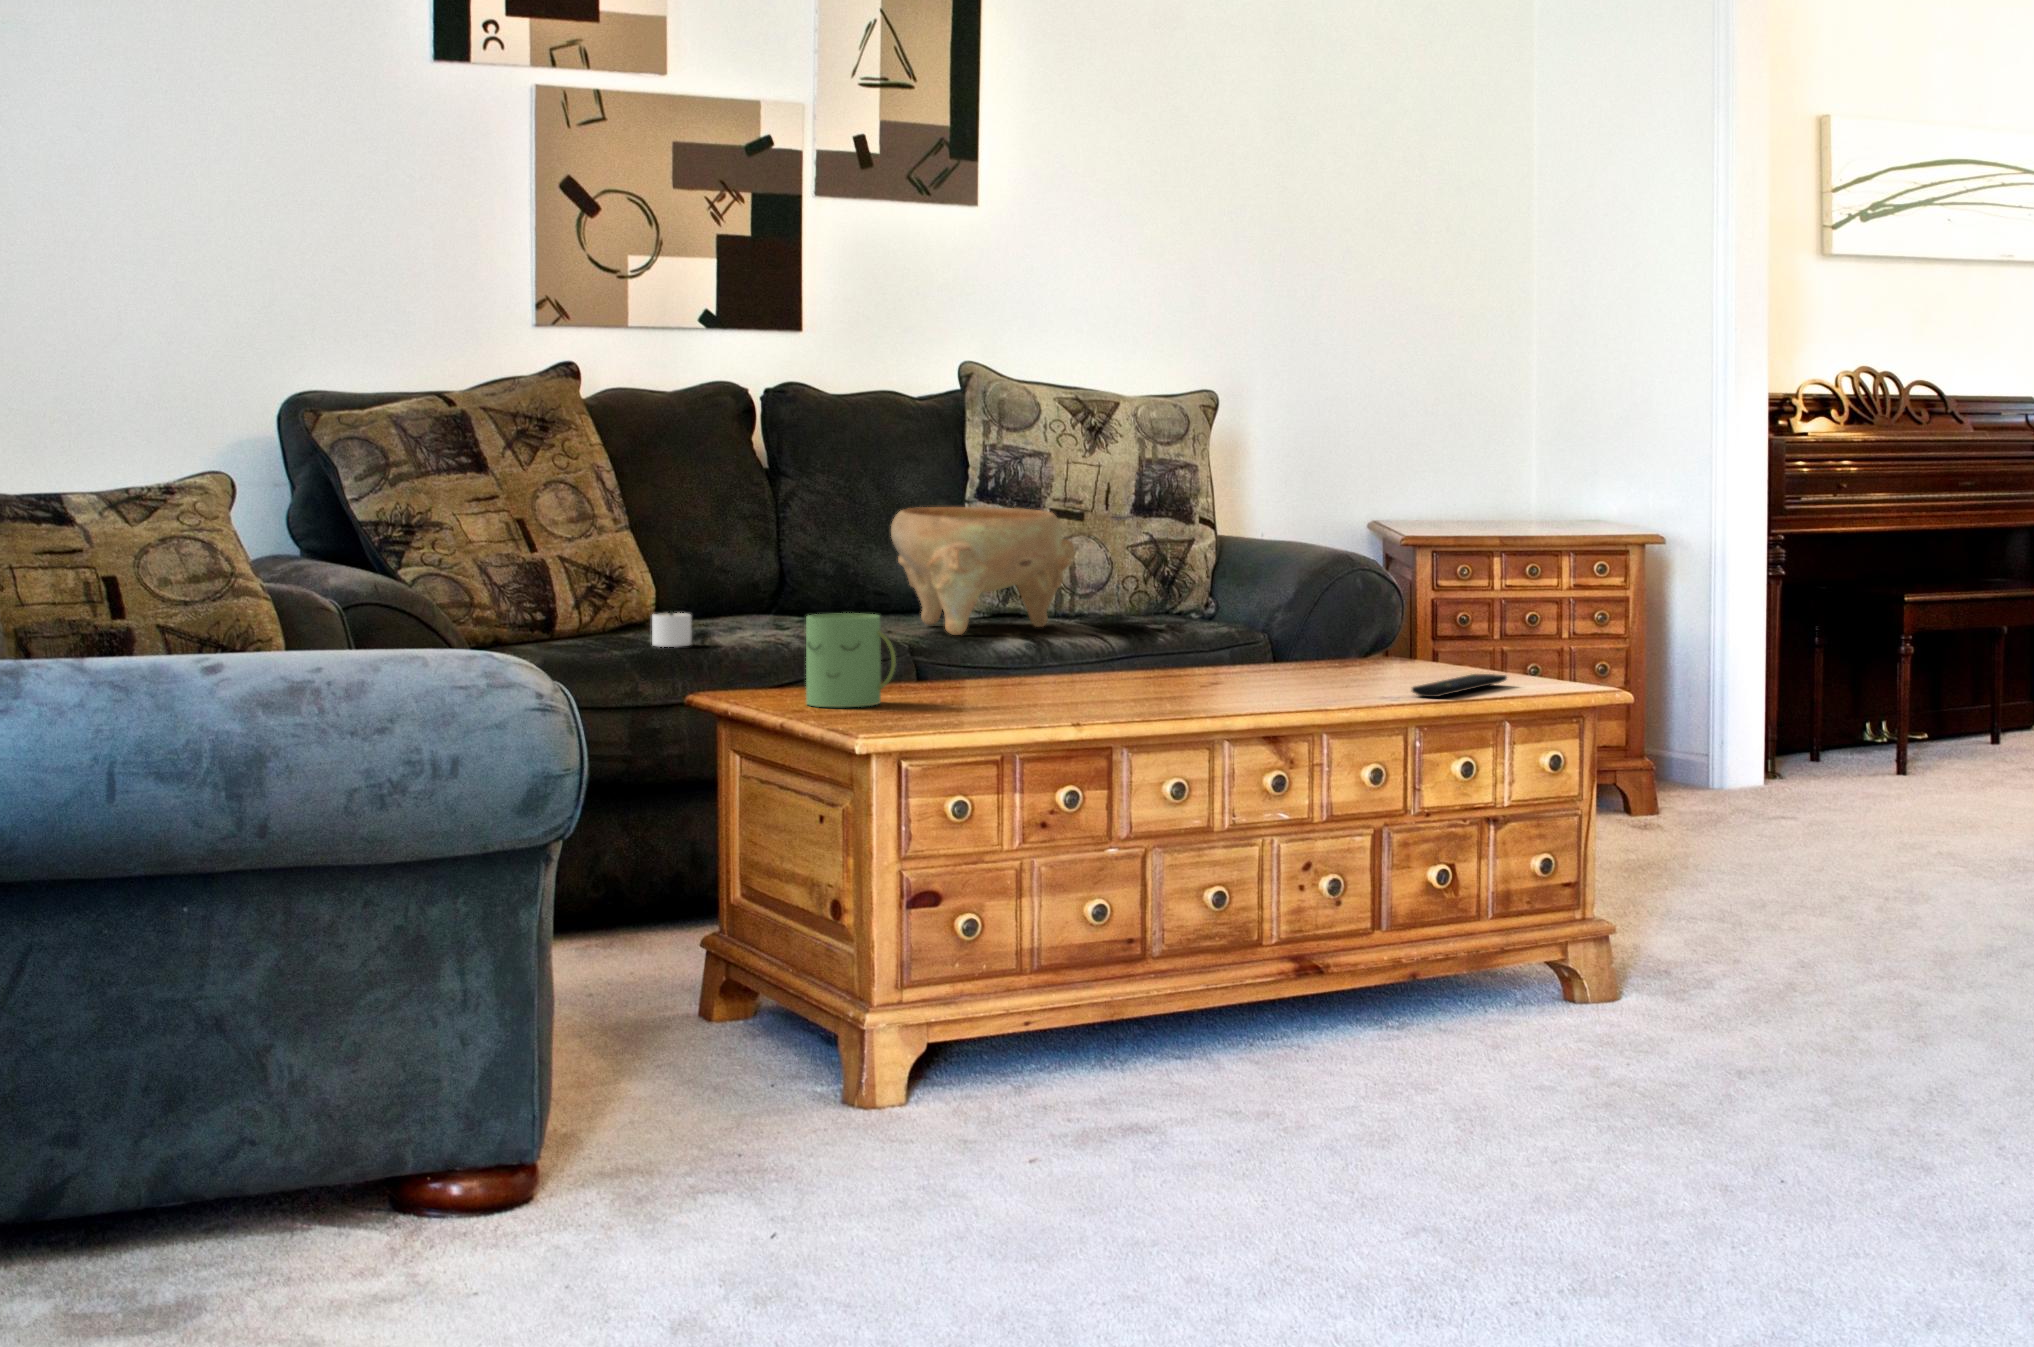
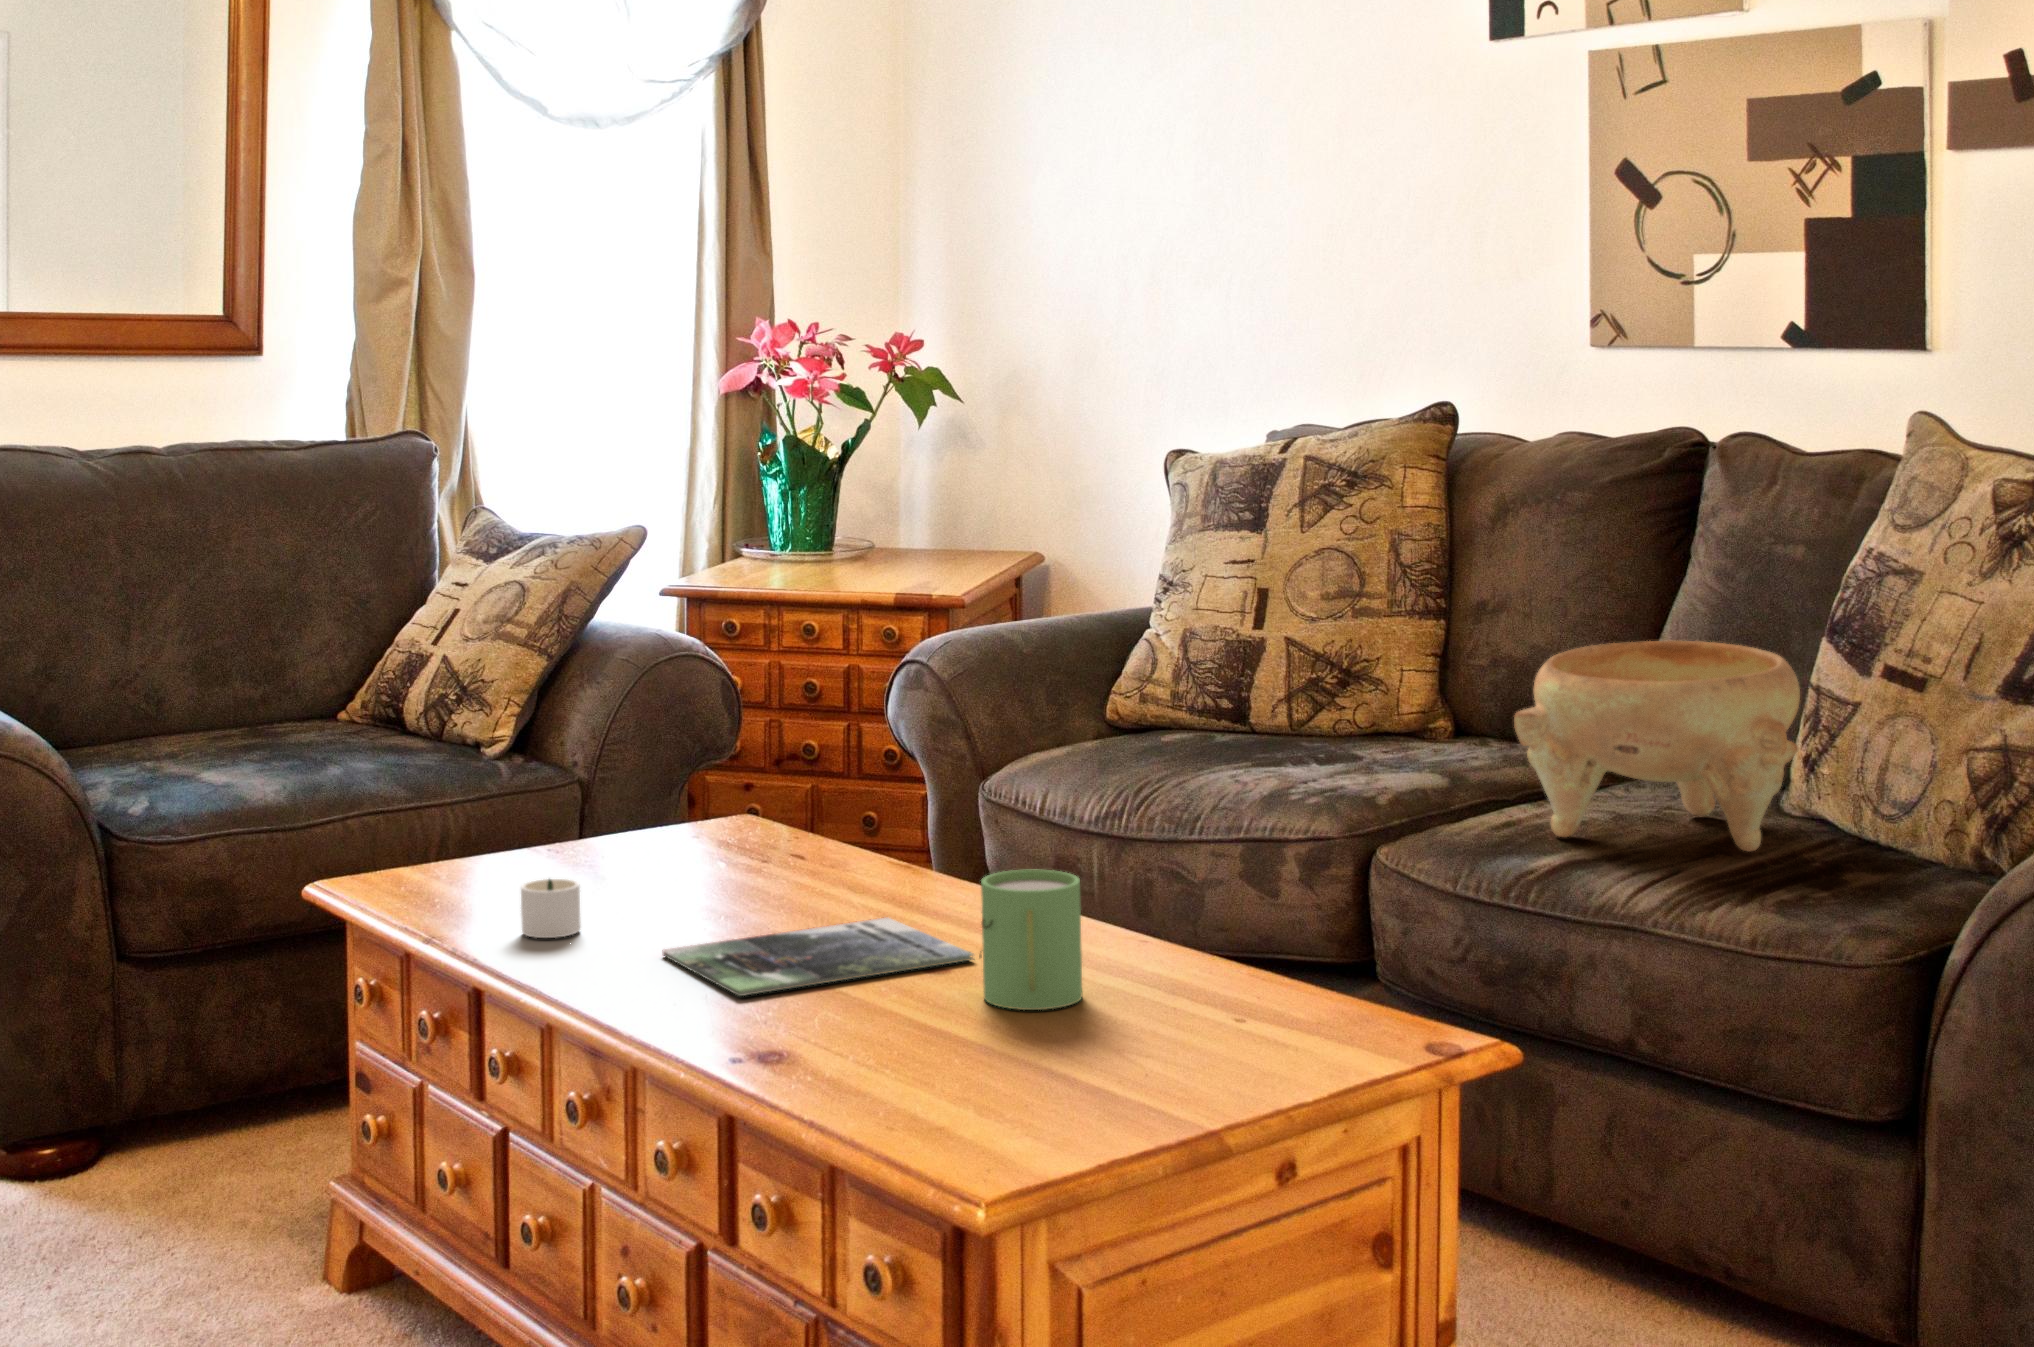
candle: present [652,611,691,647] -> present [521,879,581,938]
mug: present [806,613,896,707] -> present [980,869,1082,1010]
remote control: present [1412,674,1507,697] -> none [880,1048,1140,1095]
magazine: none [1054,678,1246,706] -> present [663,917,974,996]

